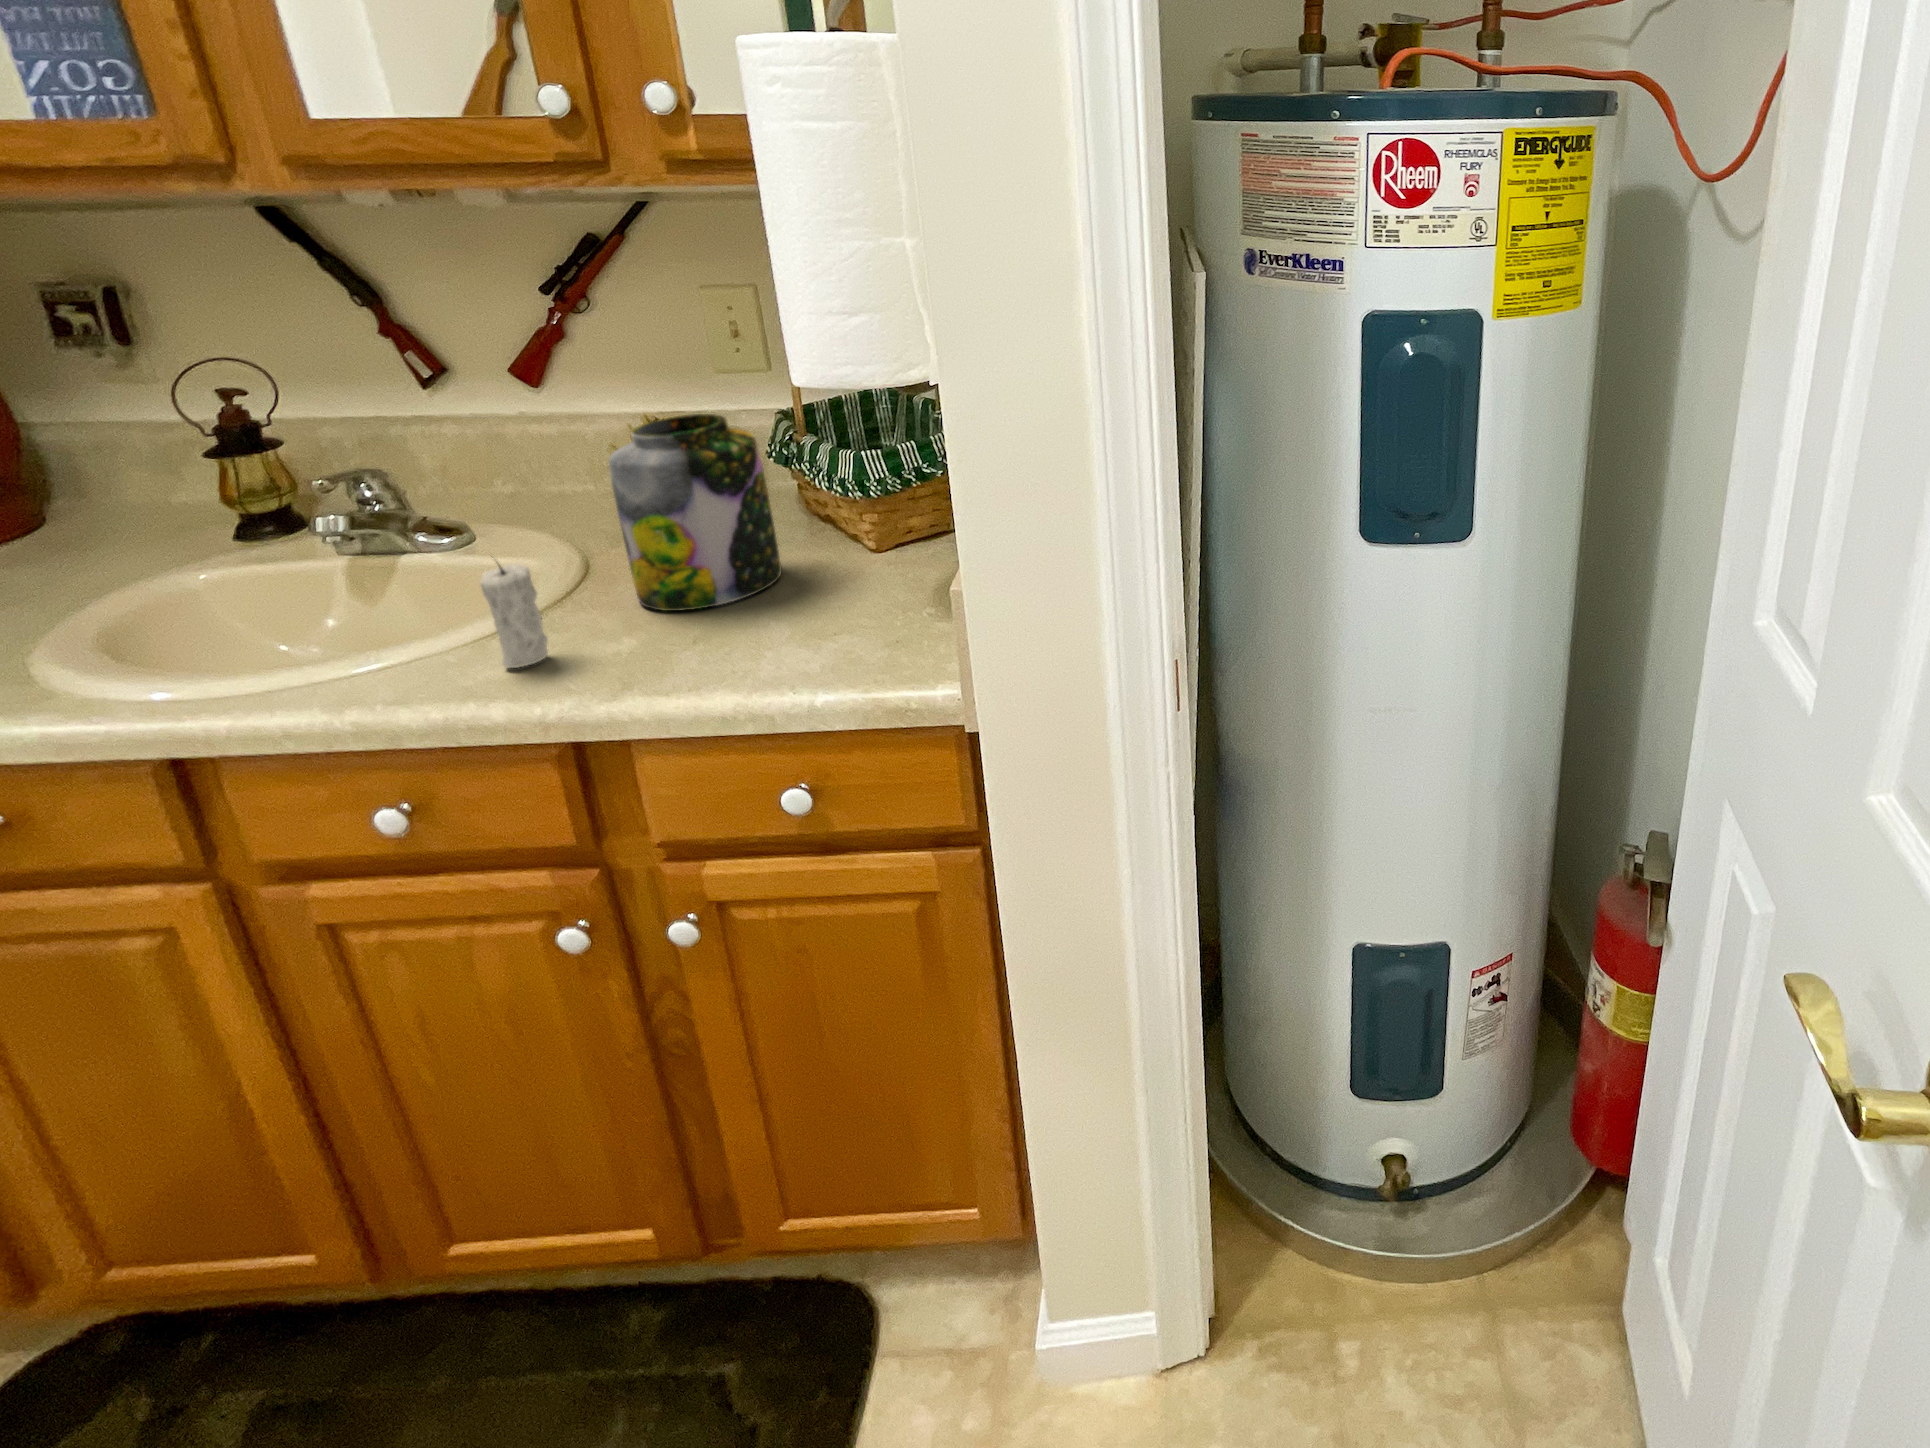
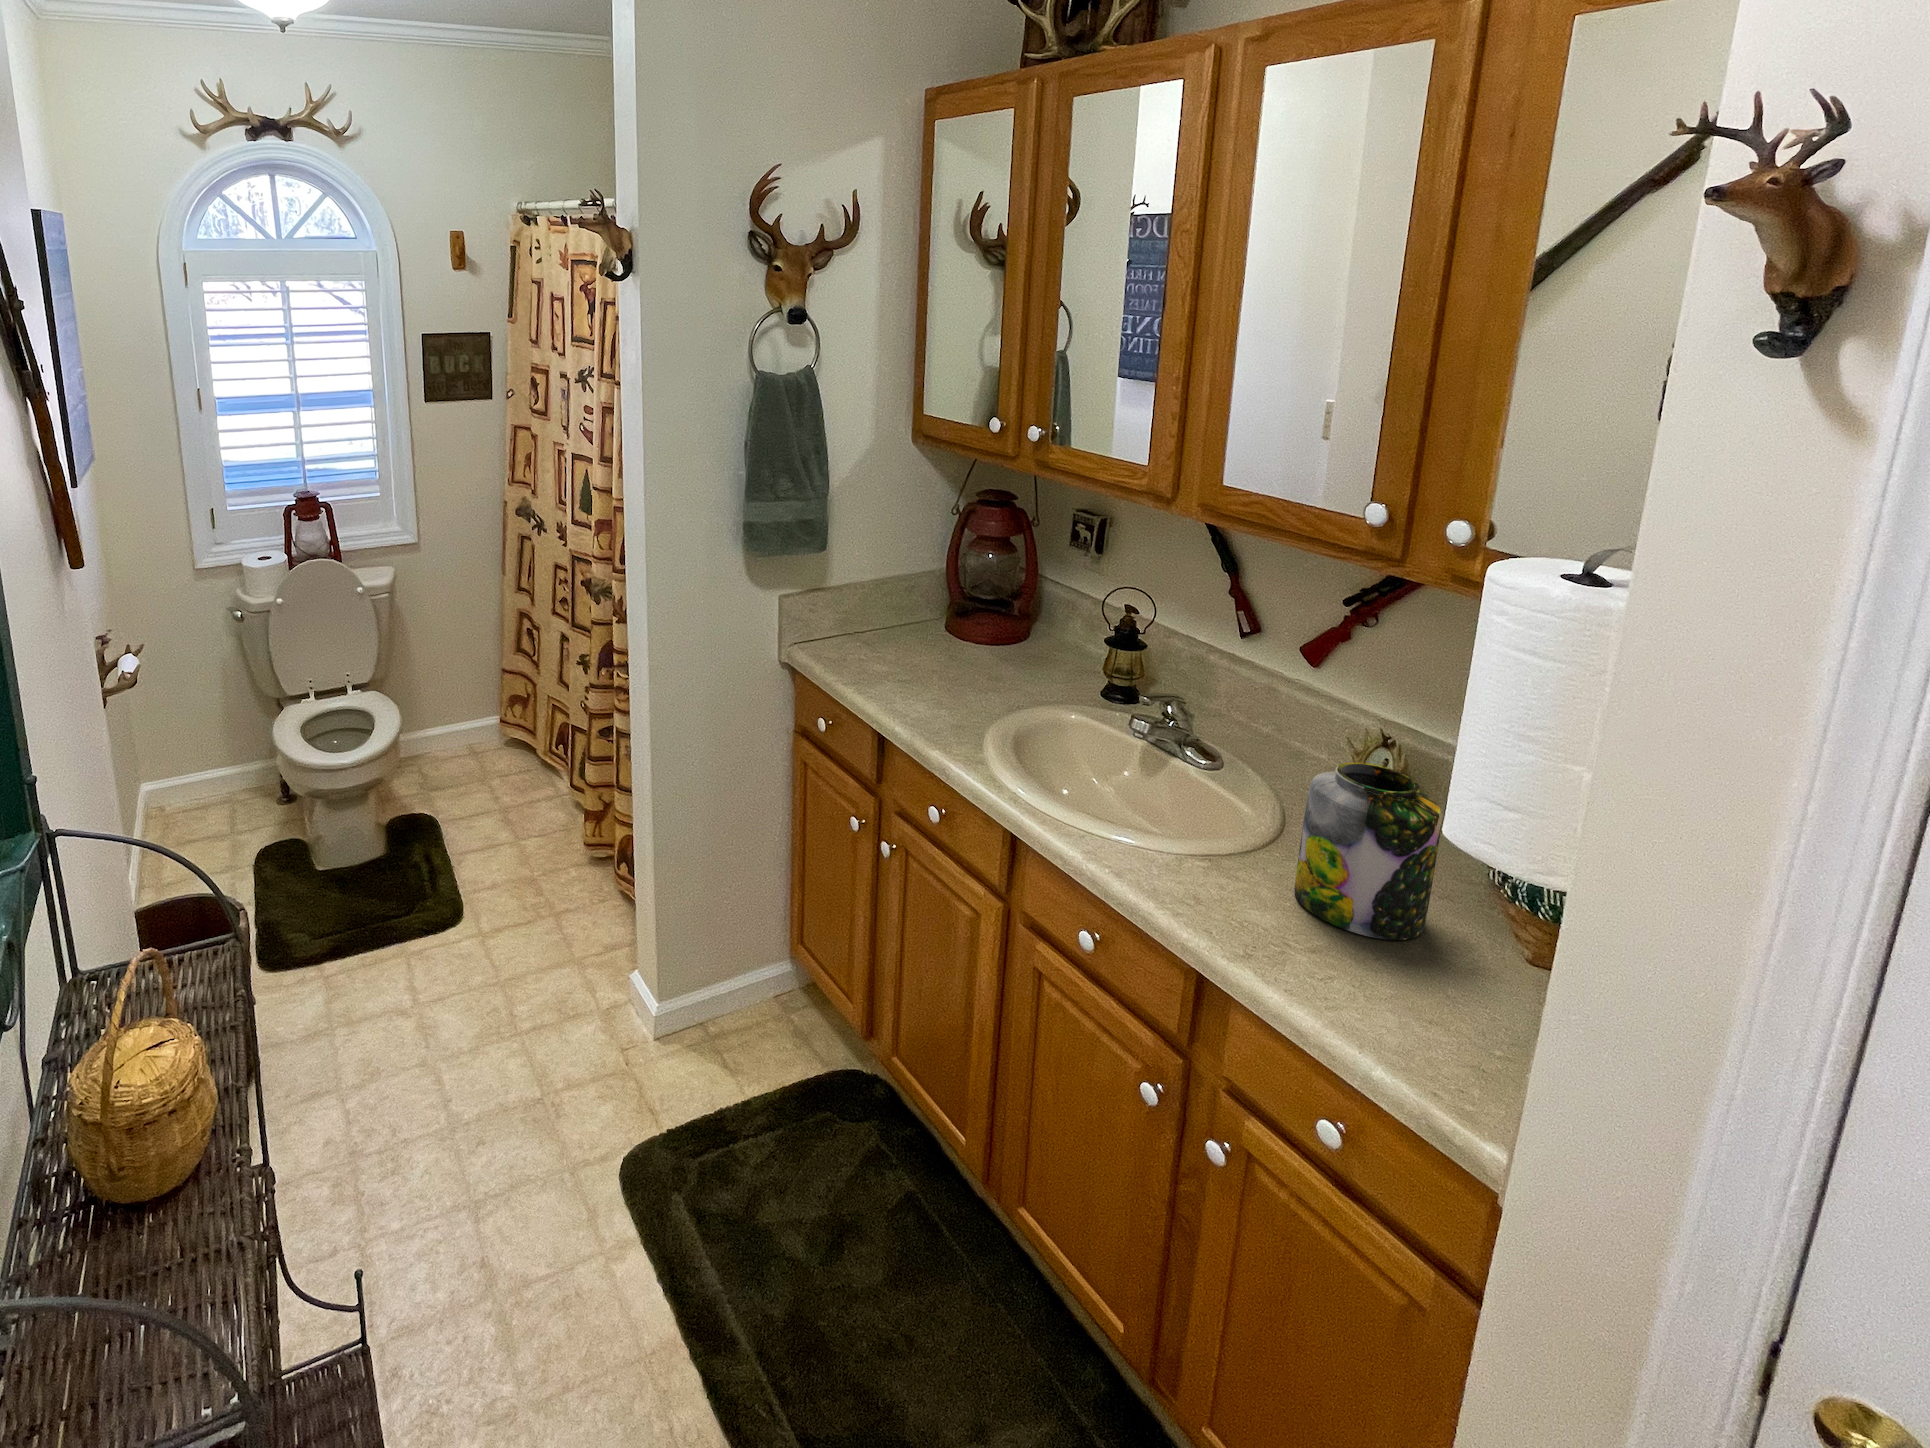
candle: present [480,557,548,668] -> none [1181,810,1222,899]

